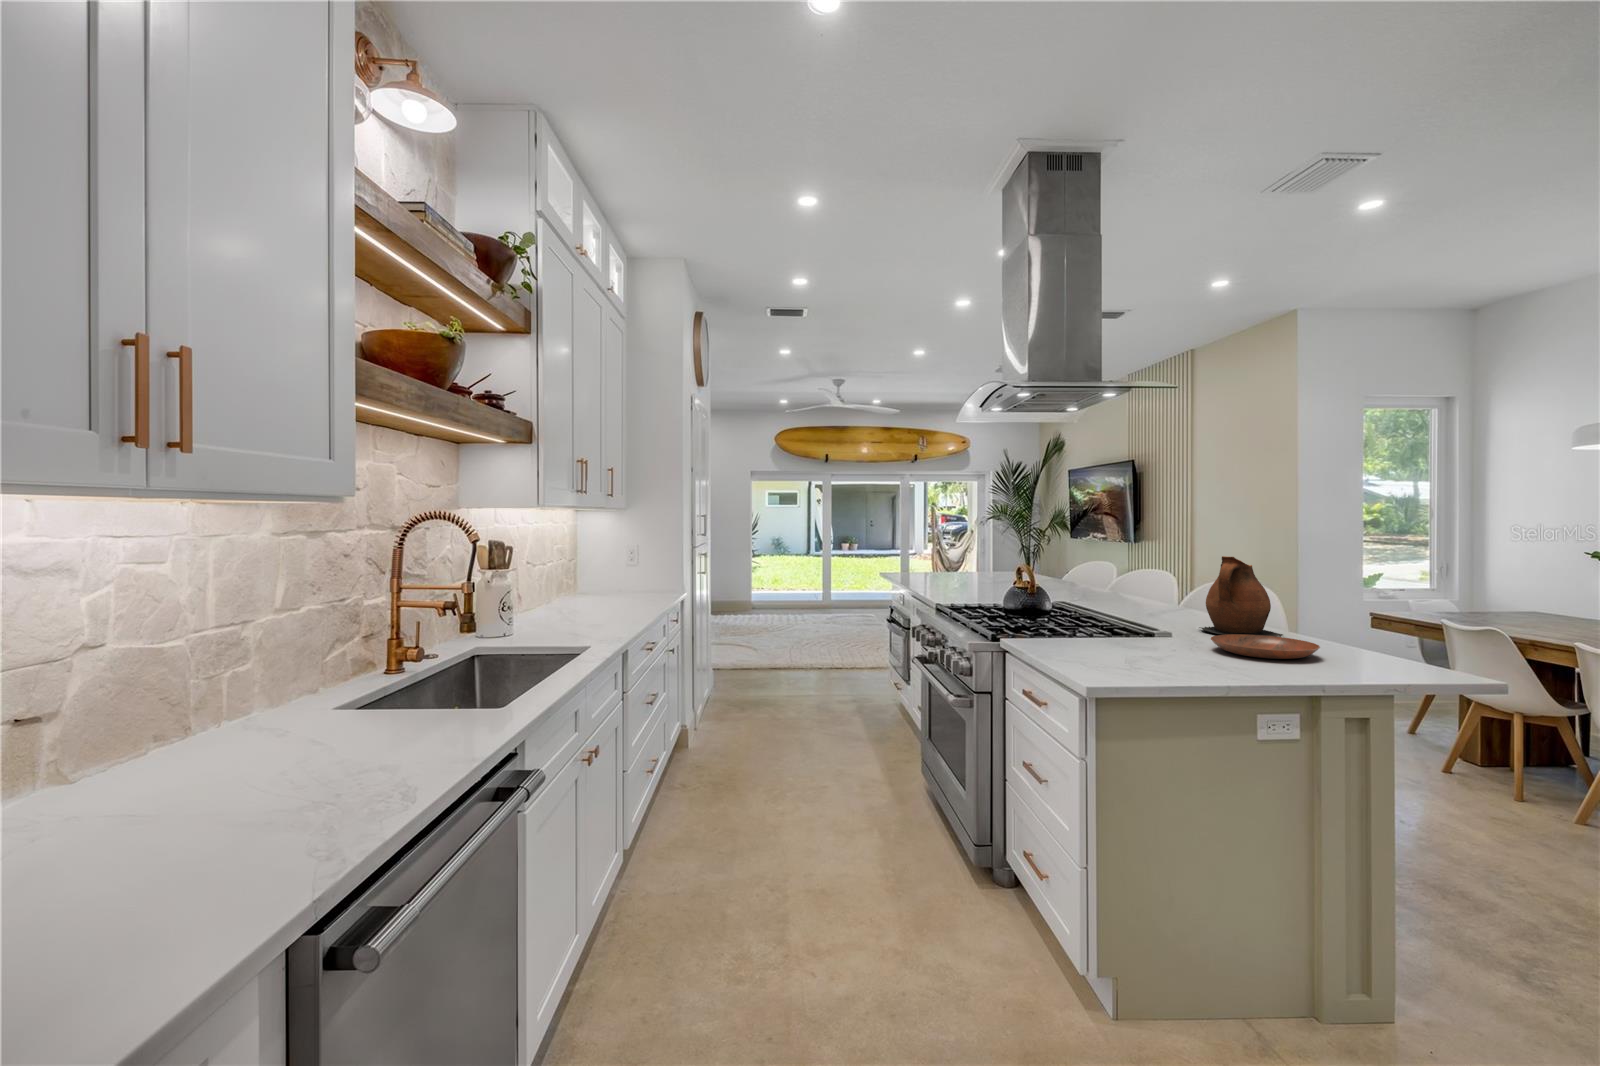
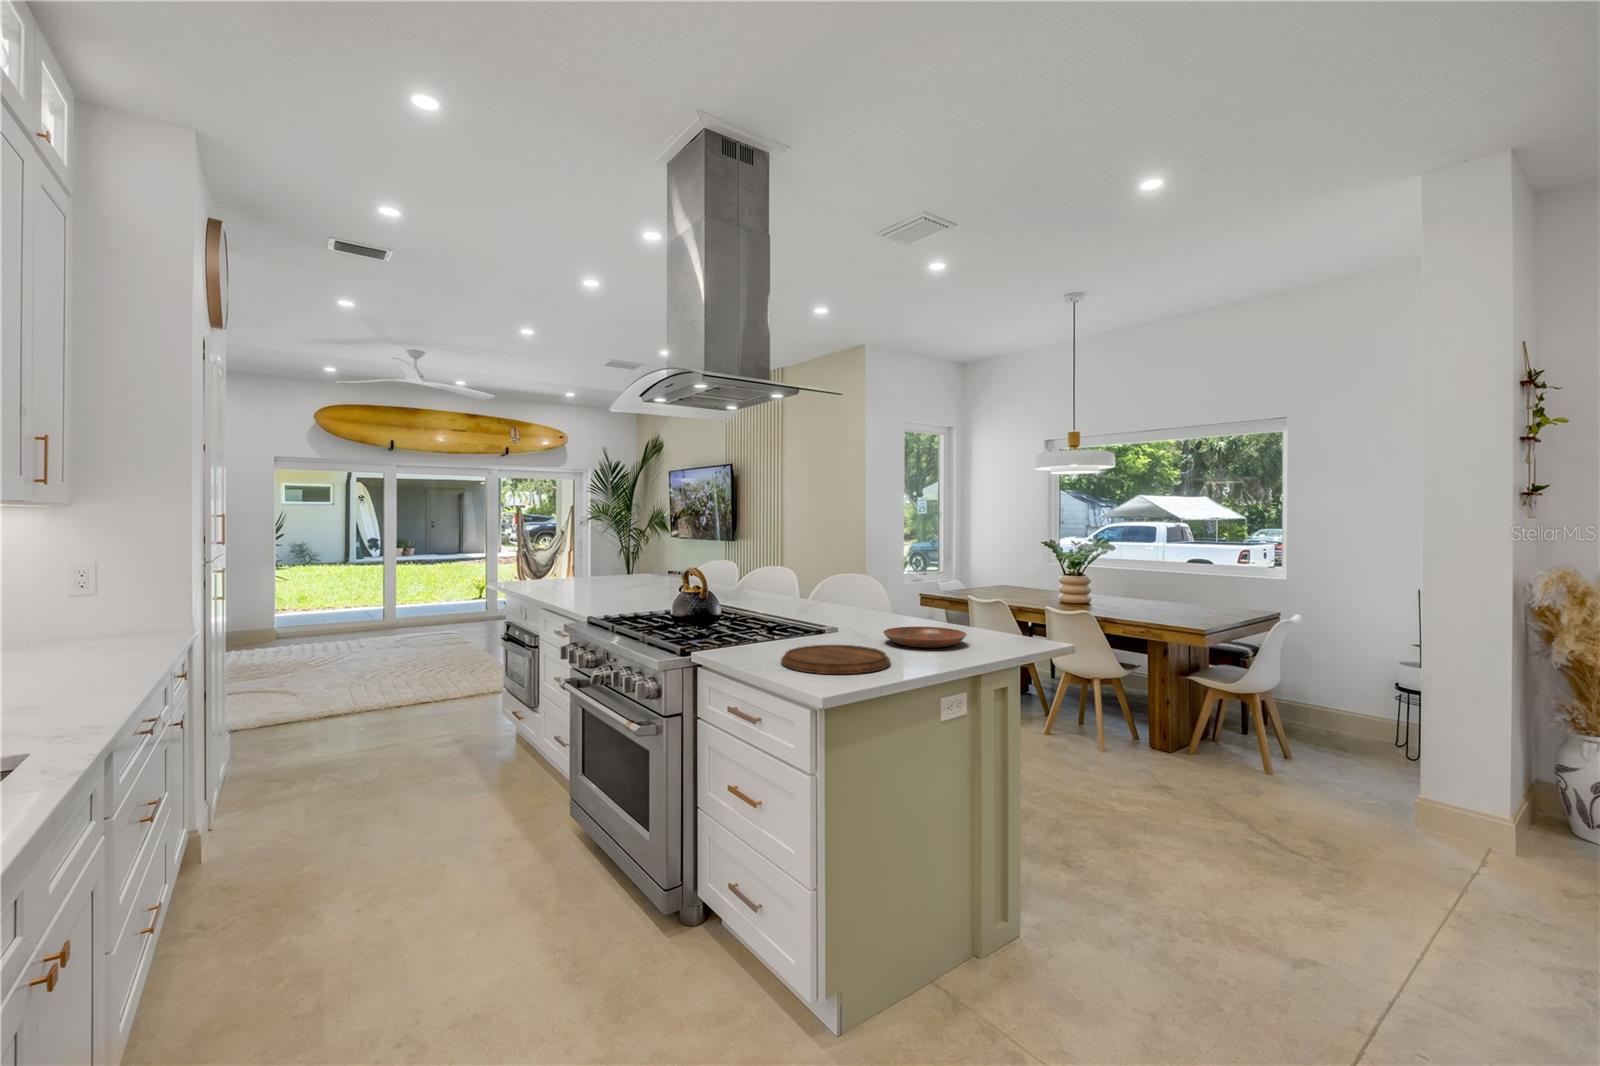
ceramic pitcher: present [1202,556,1283,637] -> none [854,556,922,629]
cutting board: none [1074,642,1195,672] -> present [781,645,891,674]

